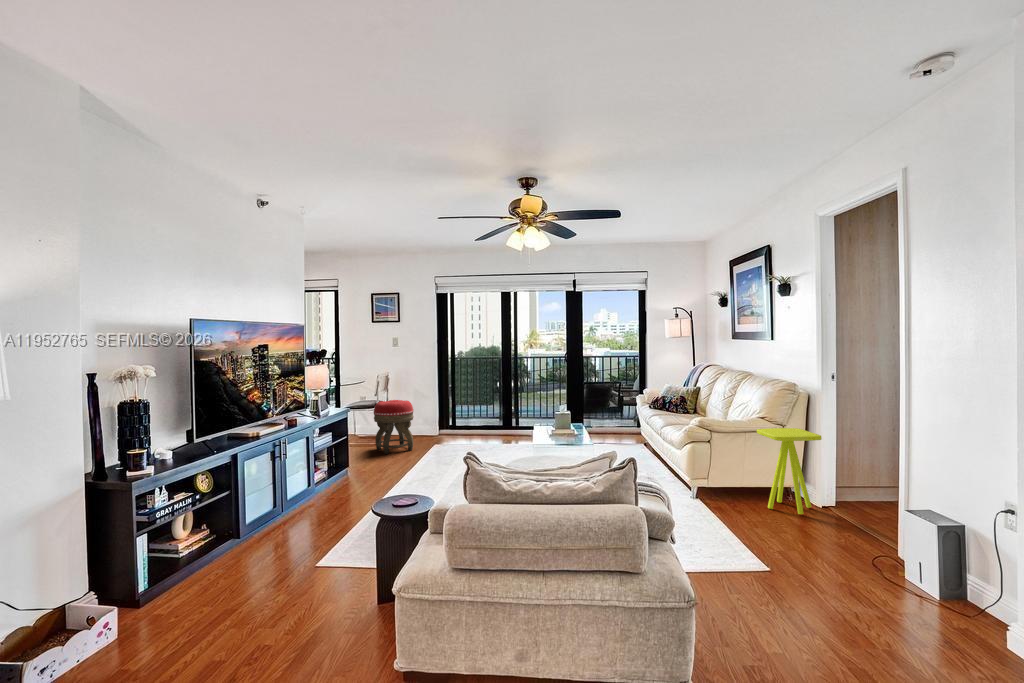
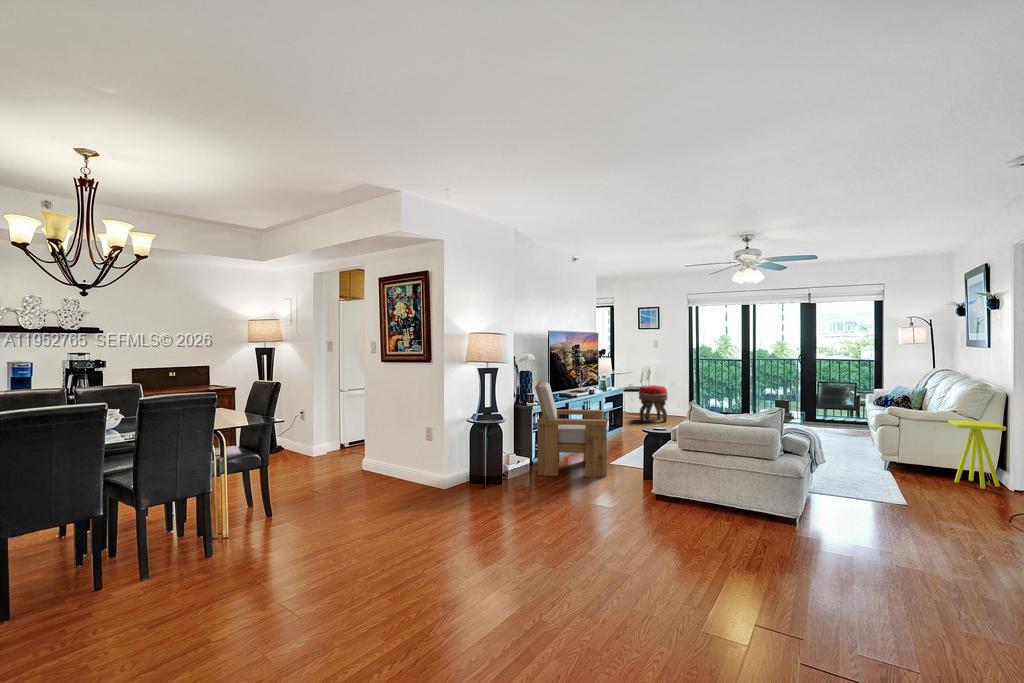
armchair: none [134,419,303,632] -> present [535,381,607,477]

